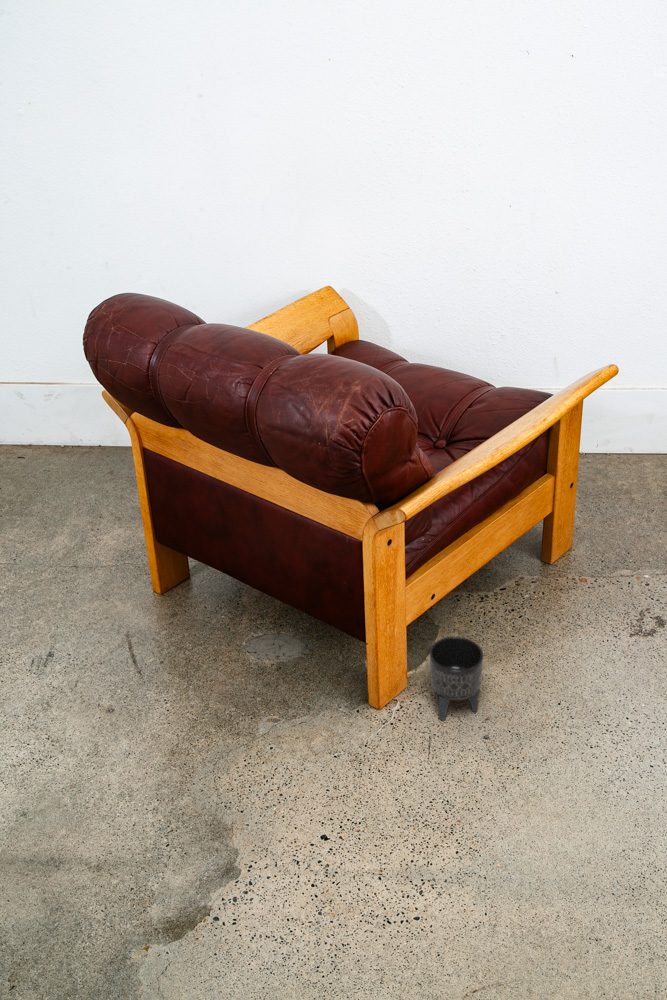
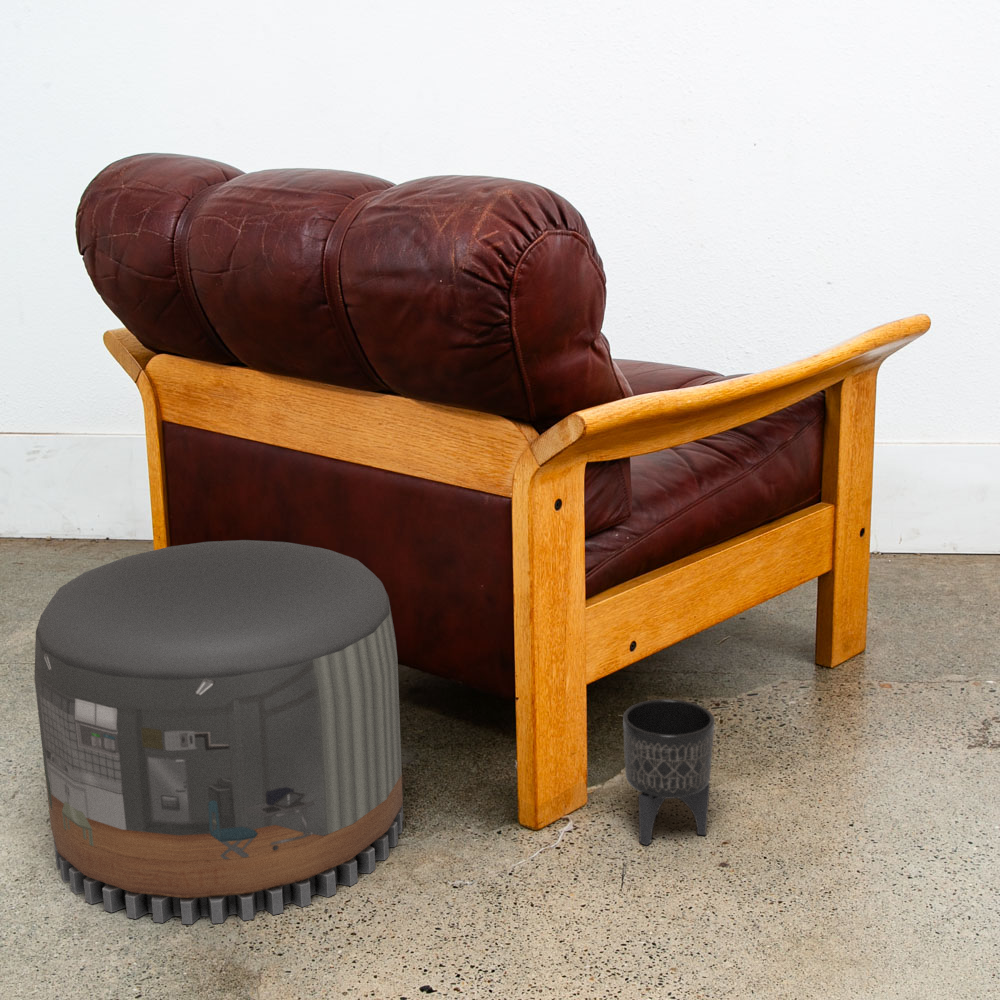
pouf: none [83,541,303,789] -> present [34,540,403,924]

